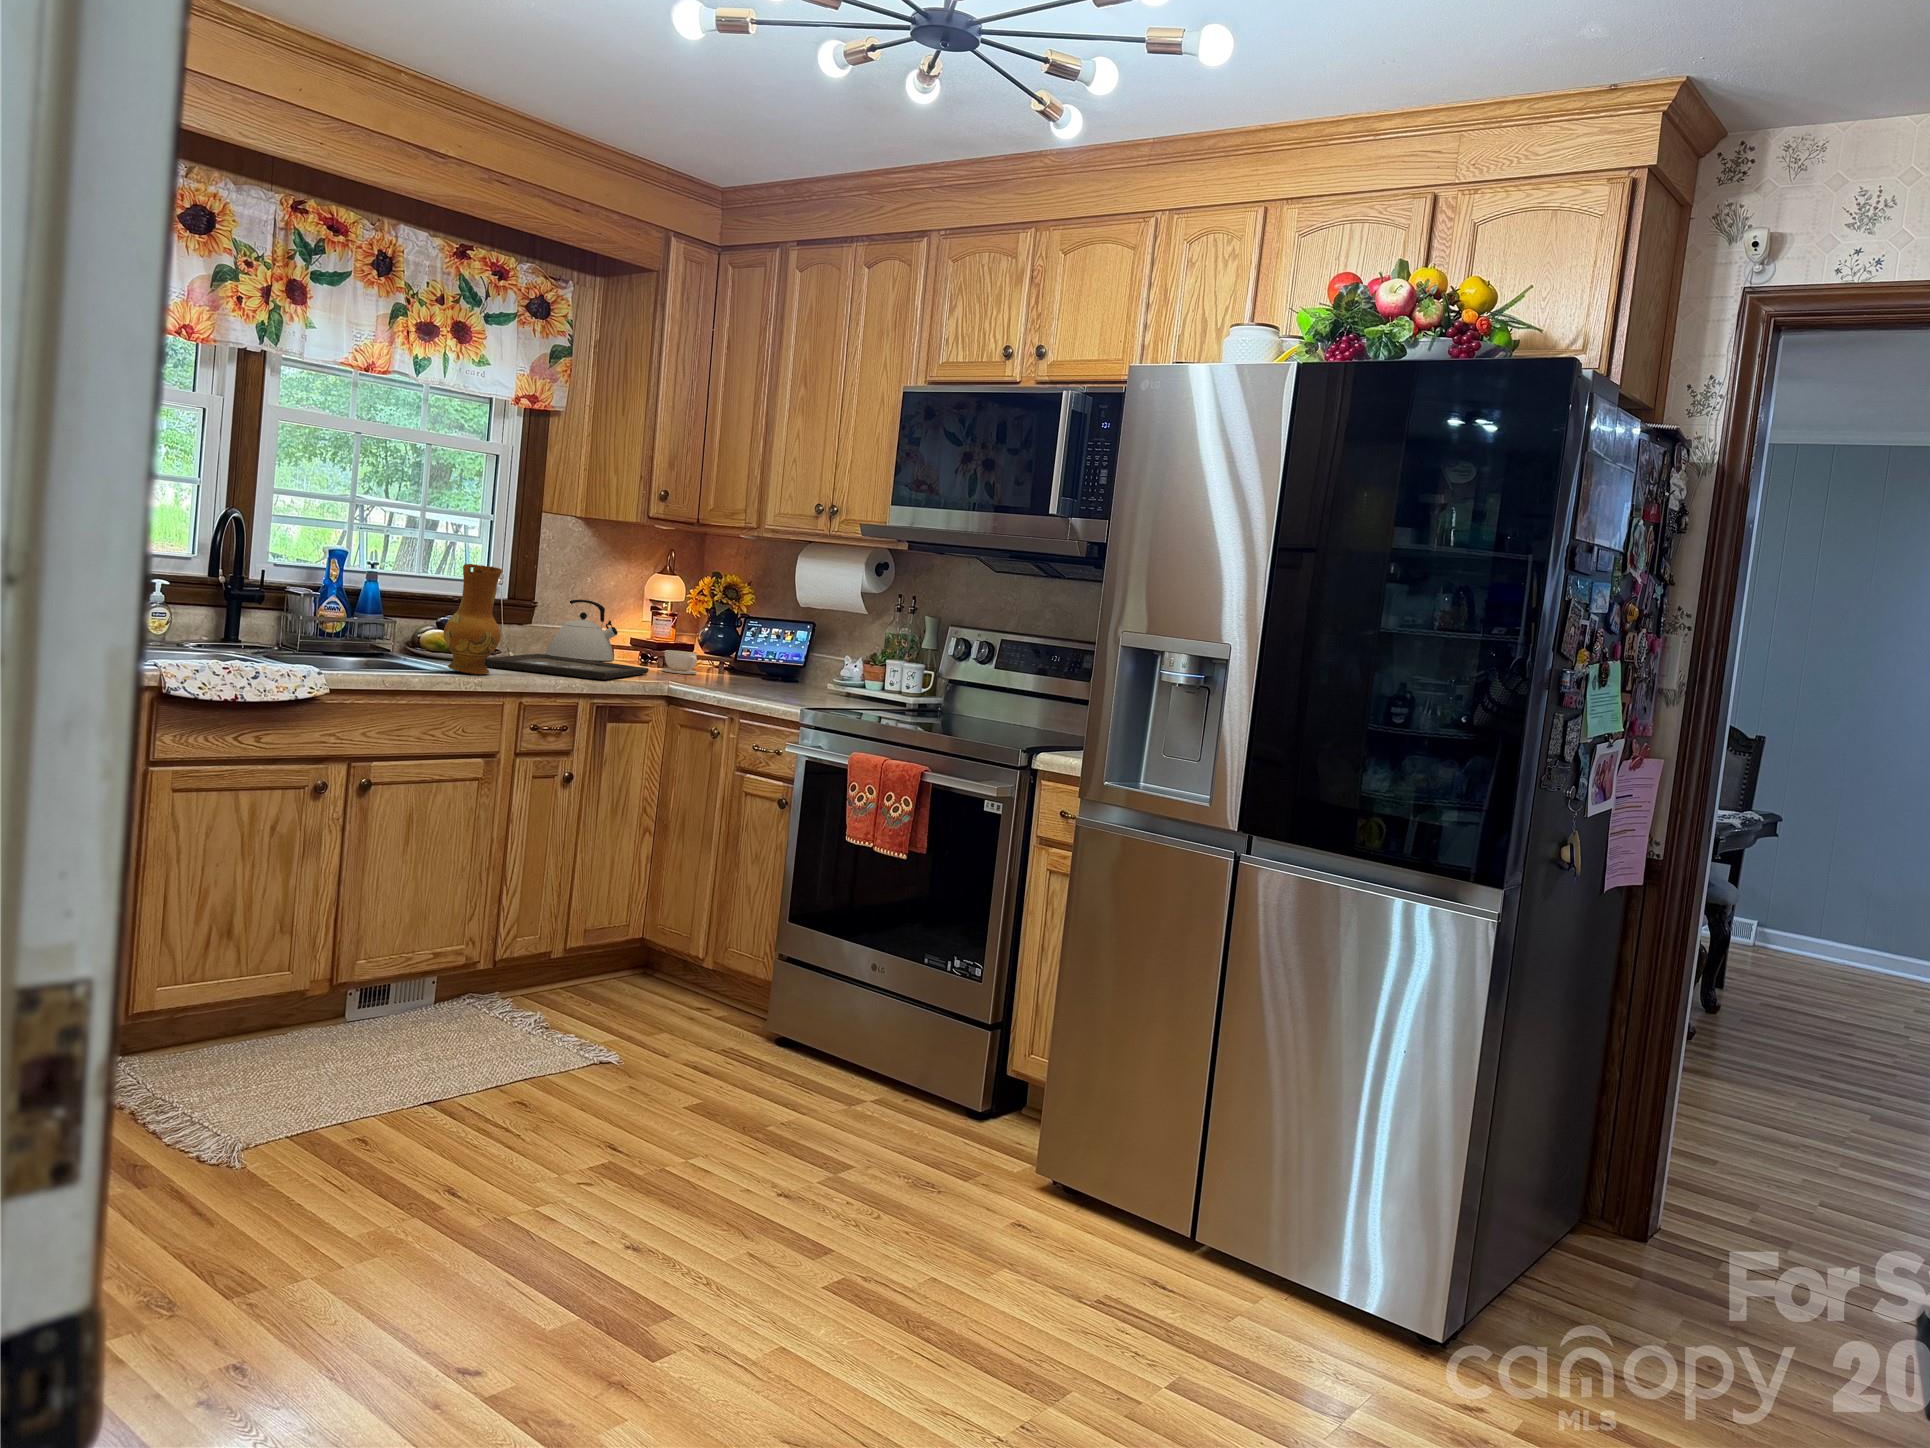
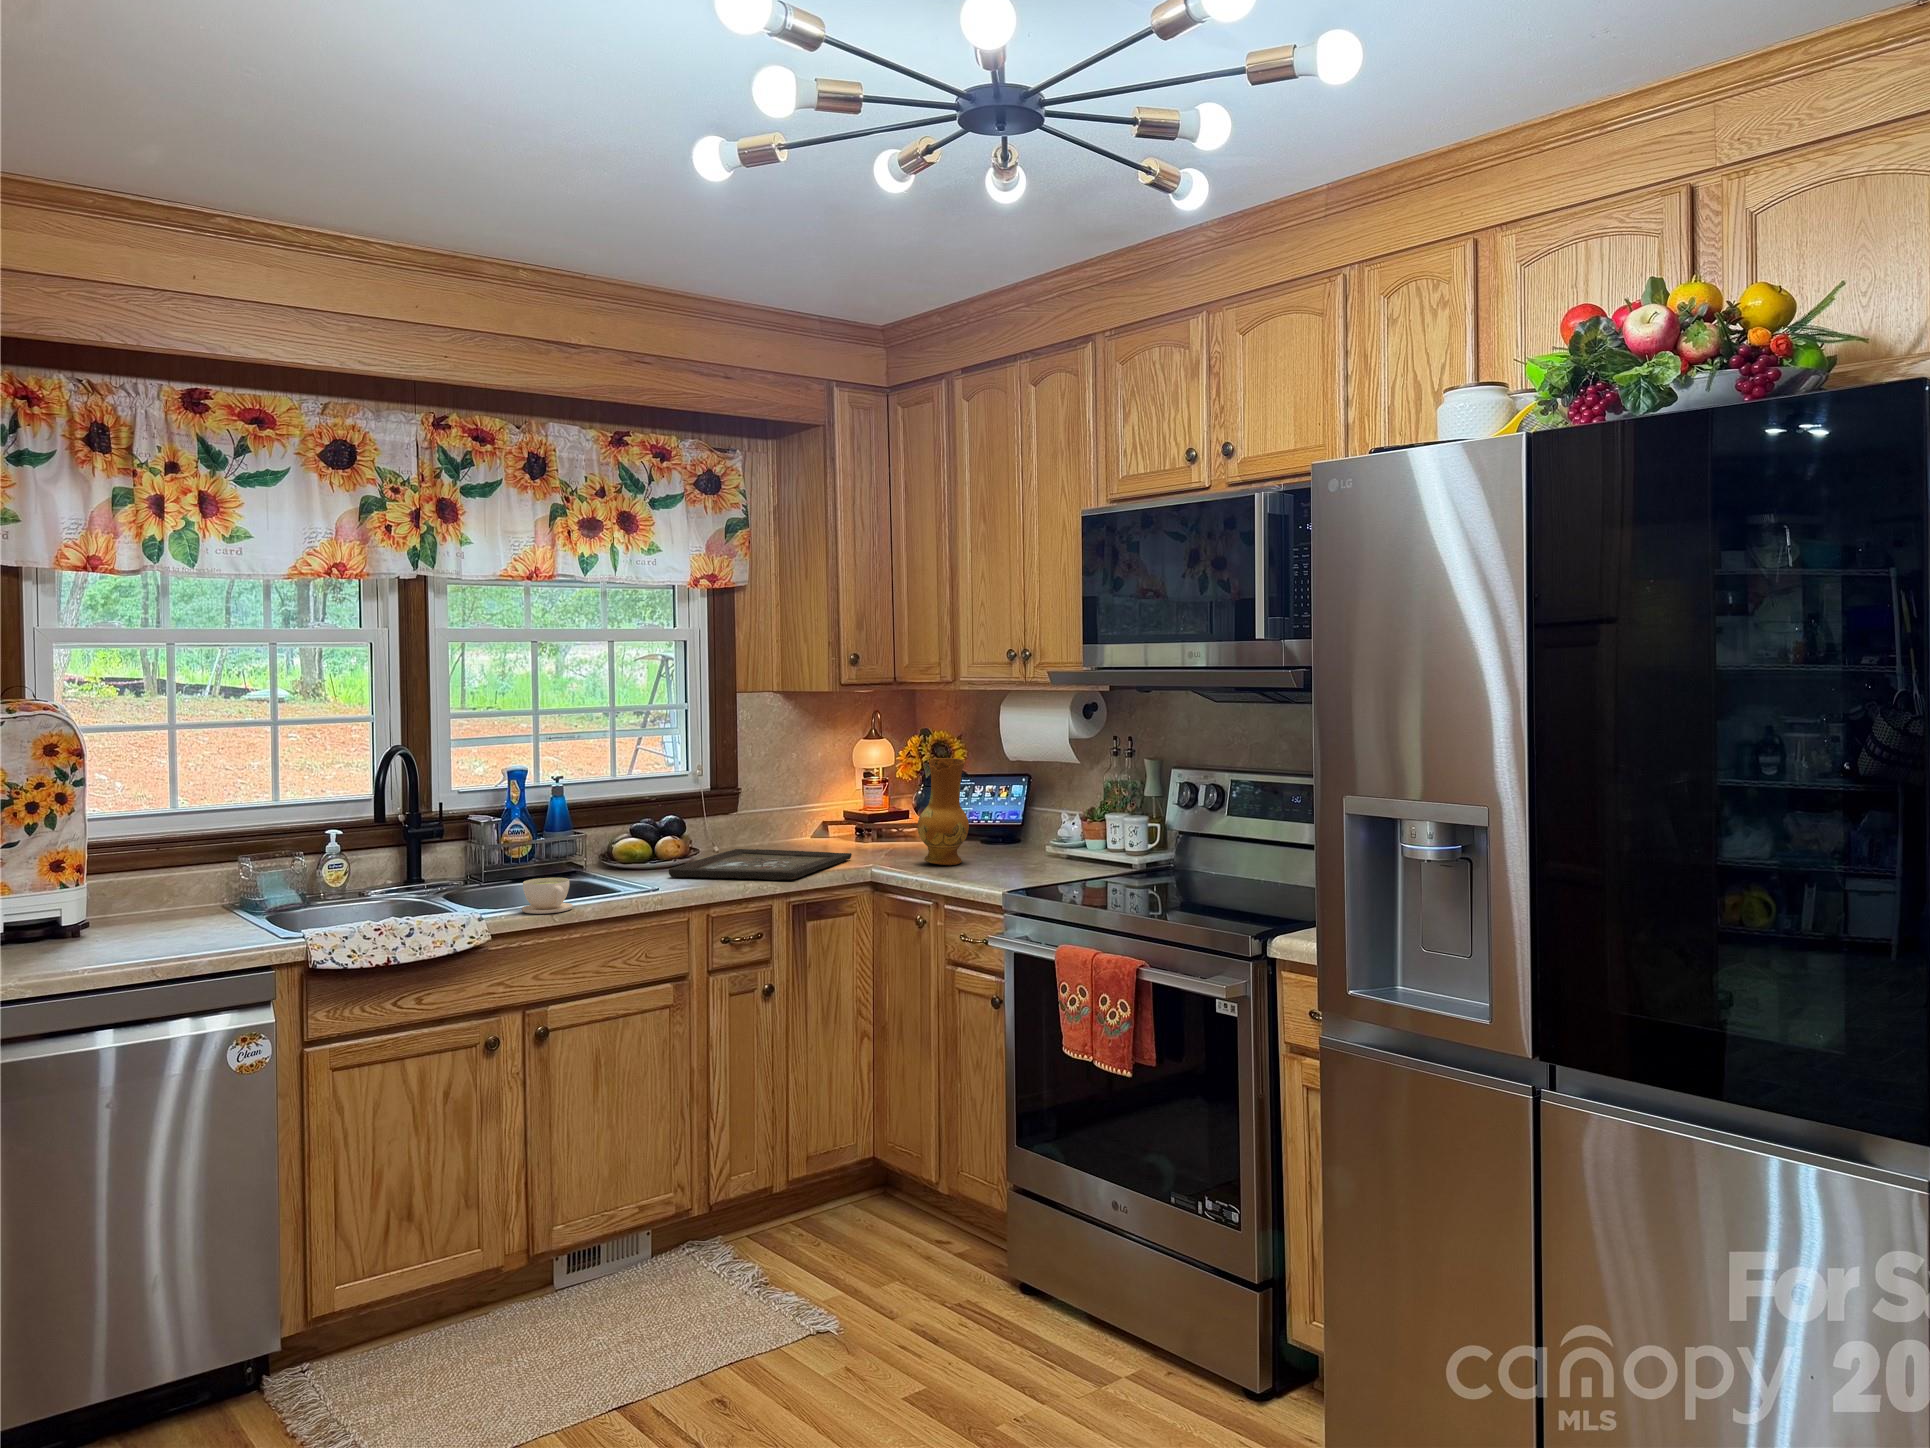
ceramic jug: present [443,564,503,675] -> present [917,758,969,865]
kettle: present [546,600,618,661] -> none [755,779,826,845]
coffee cup: present [662,650,697,674] -> present [522,878,573,914]

